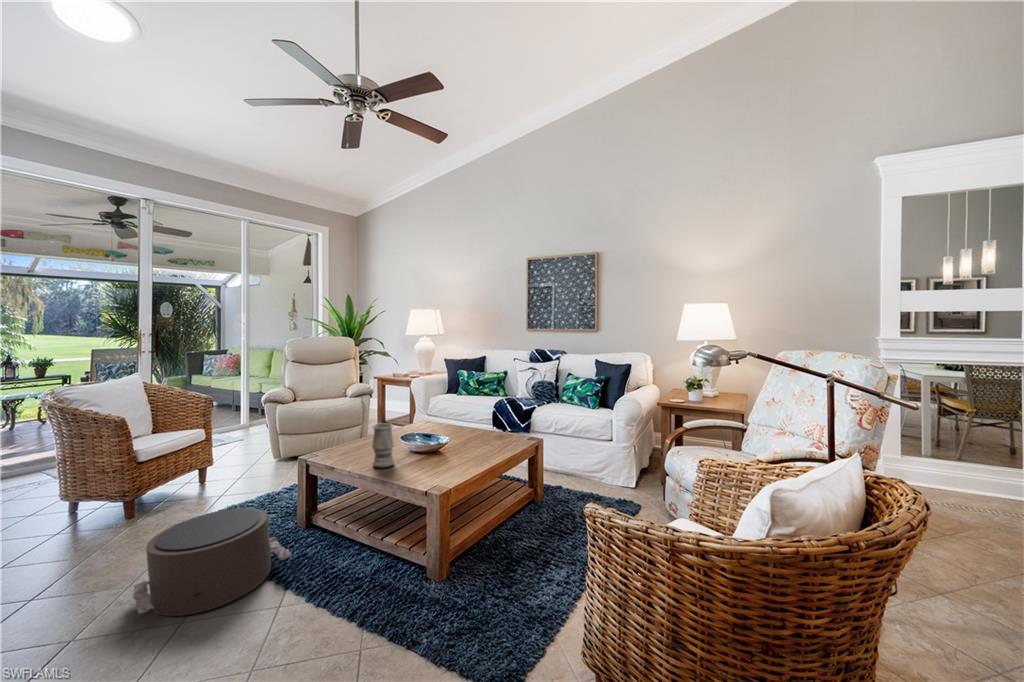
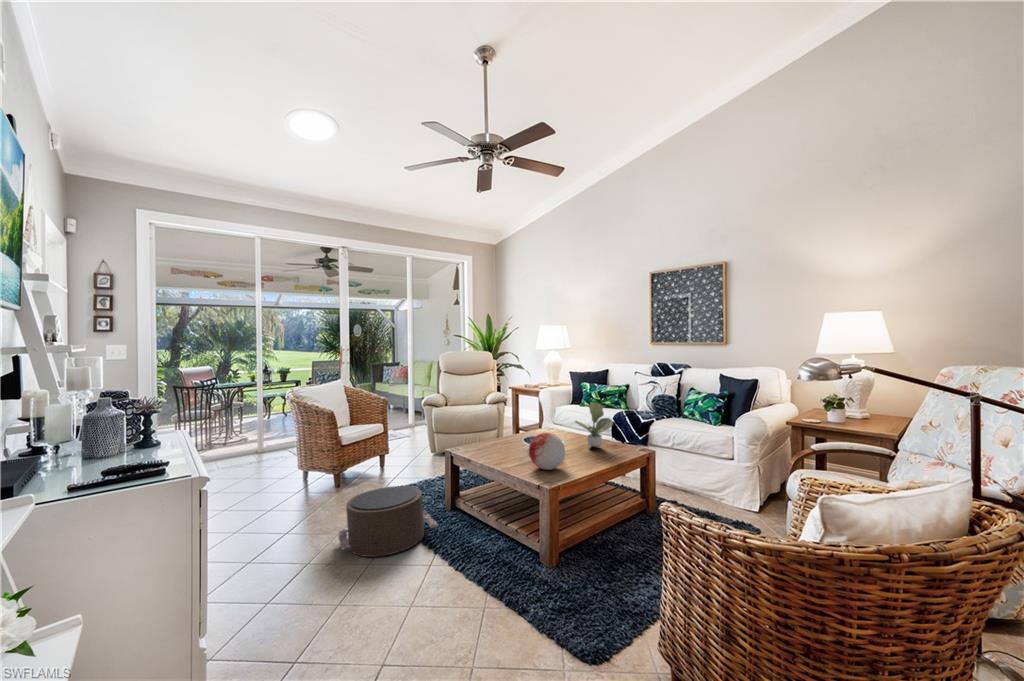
potted plant: none [460,390,502,442] -> present [575,402,613,448]
vase: present [372,423,394,468] -> none [498,427,516,464]
decorative orb: none [412,427,456,470] -> present [529,433,565,470]

